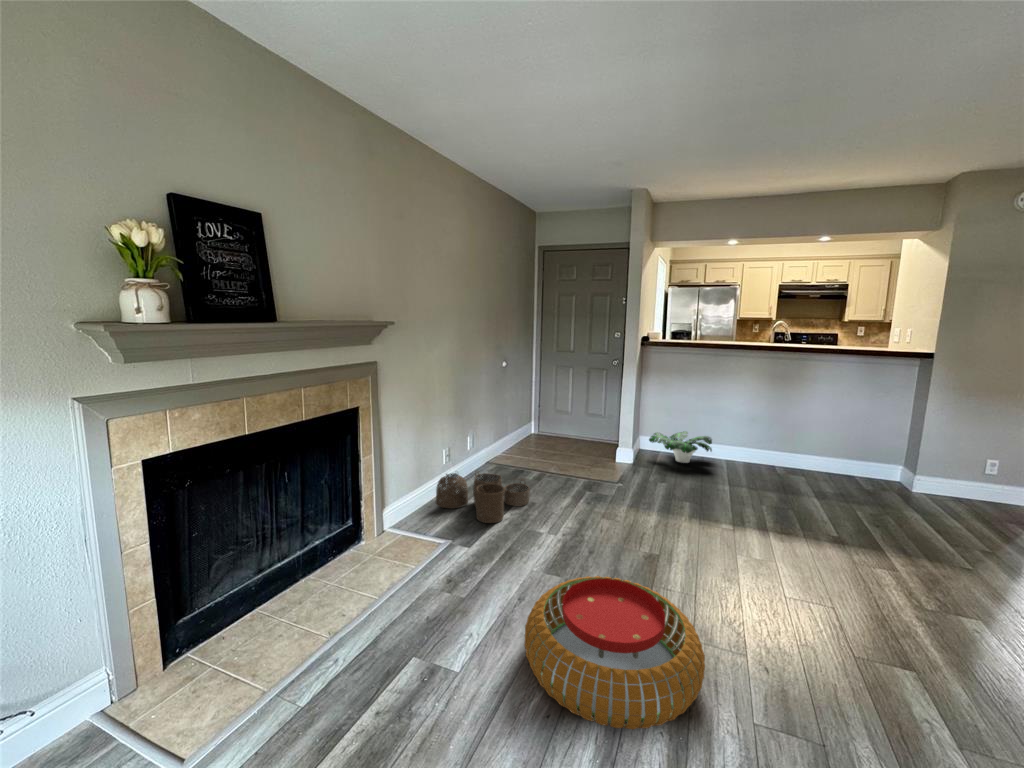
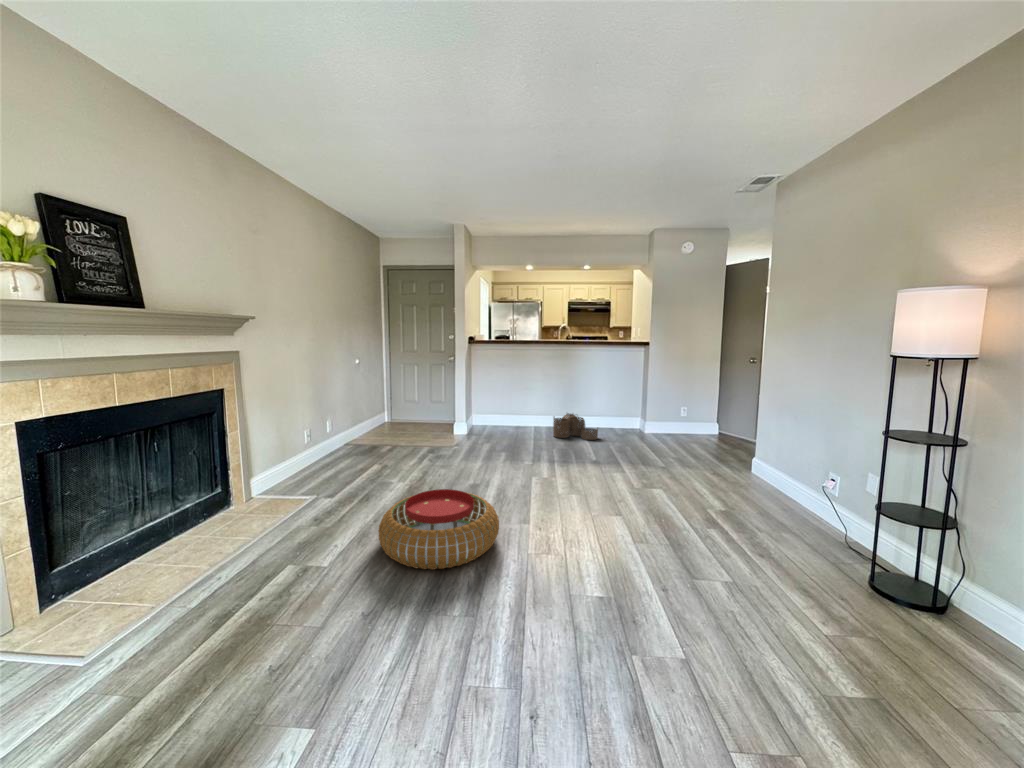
potted plant: present [649,431,712,463] -> none [479,408,524,431]
woven basket: present [436,473,530,523] -> present [553,413,598,440]

